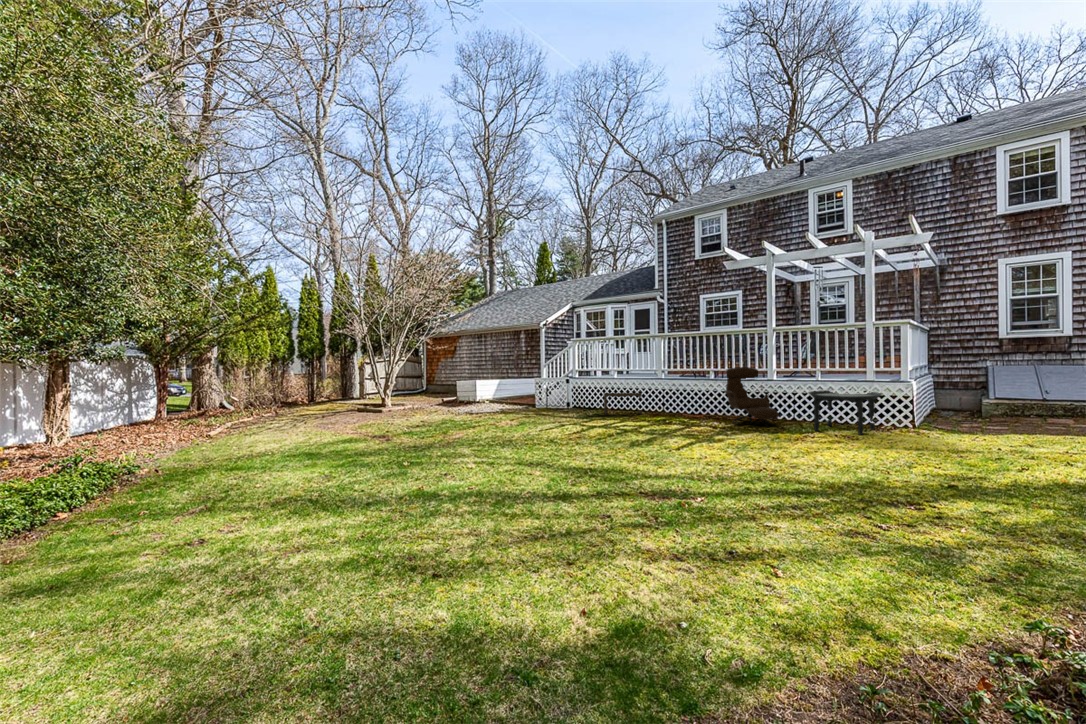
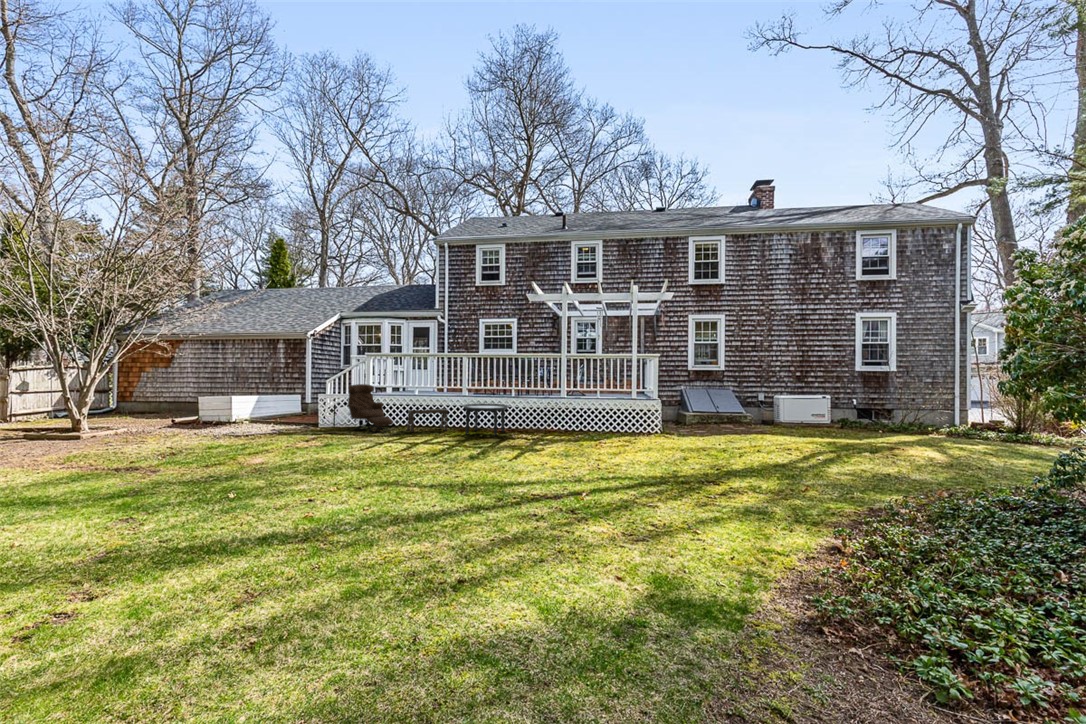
lounge chair: present [724,367,779,427] -> present [347,384,393,431]
round table: present [808,390,882,435] -> present [463,403,509,436]

